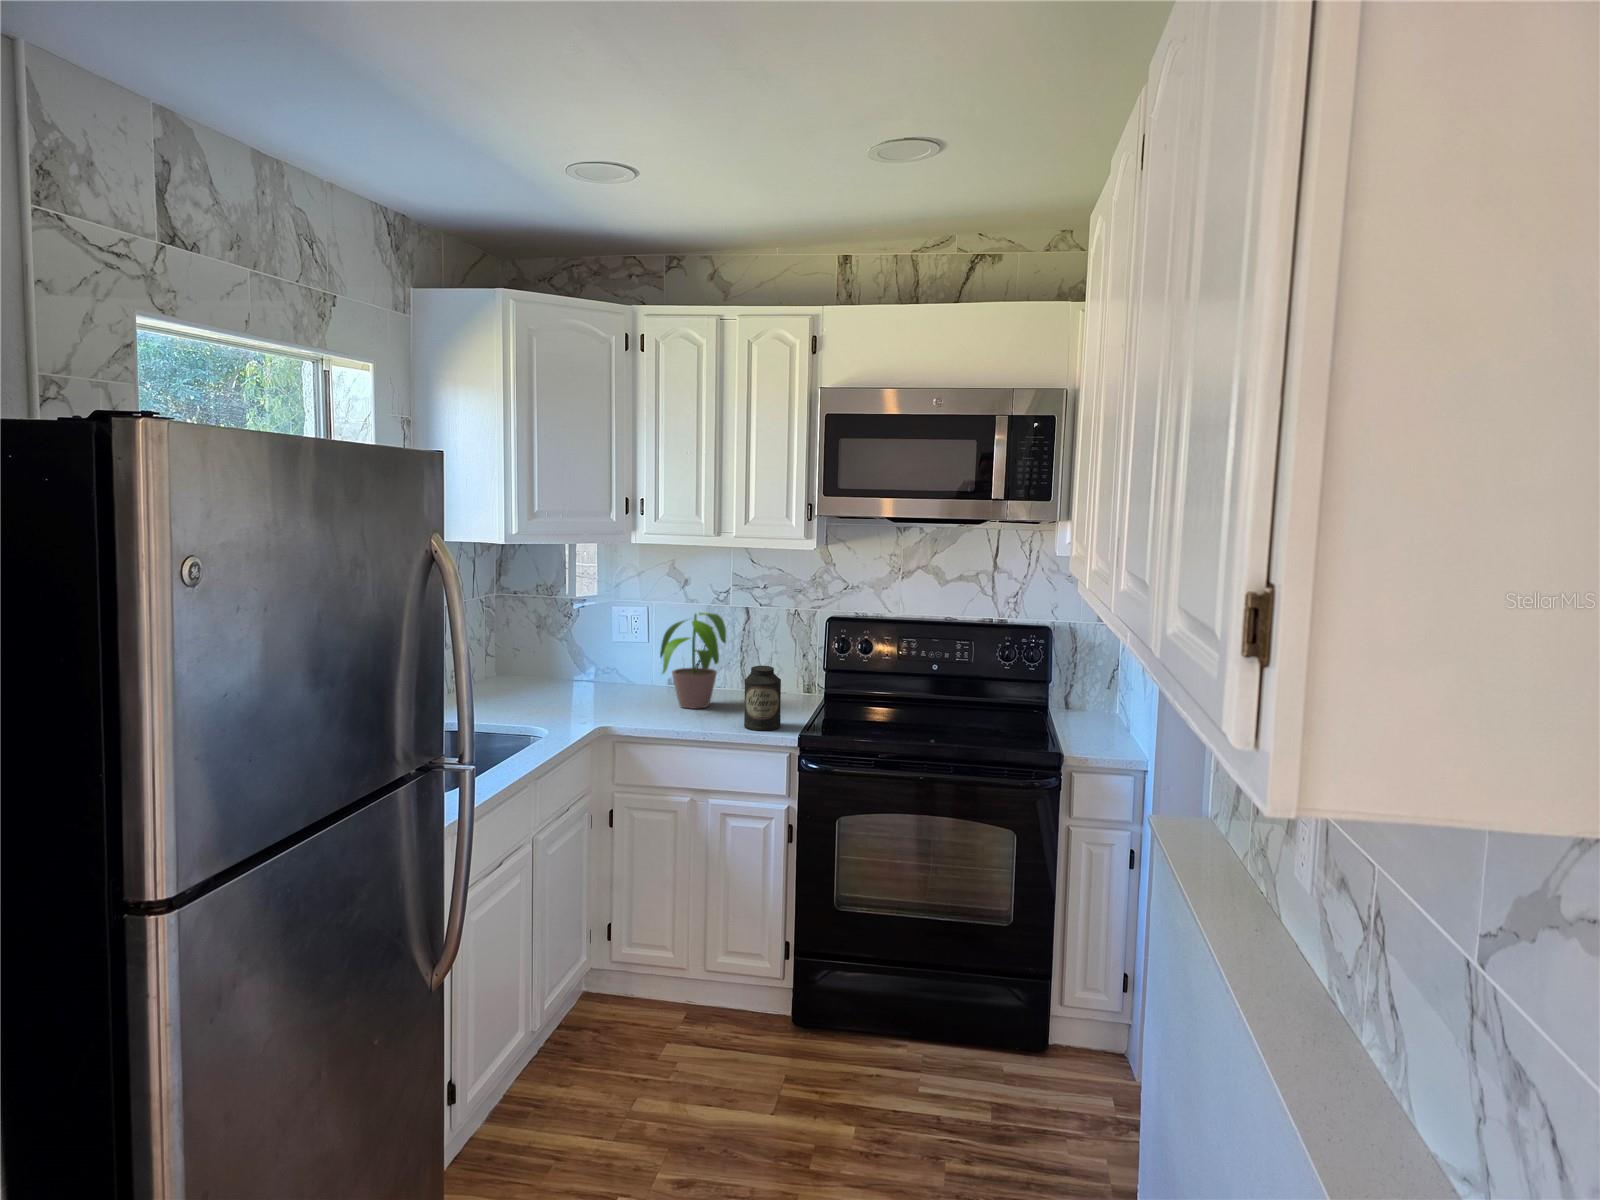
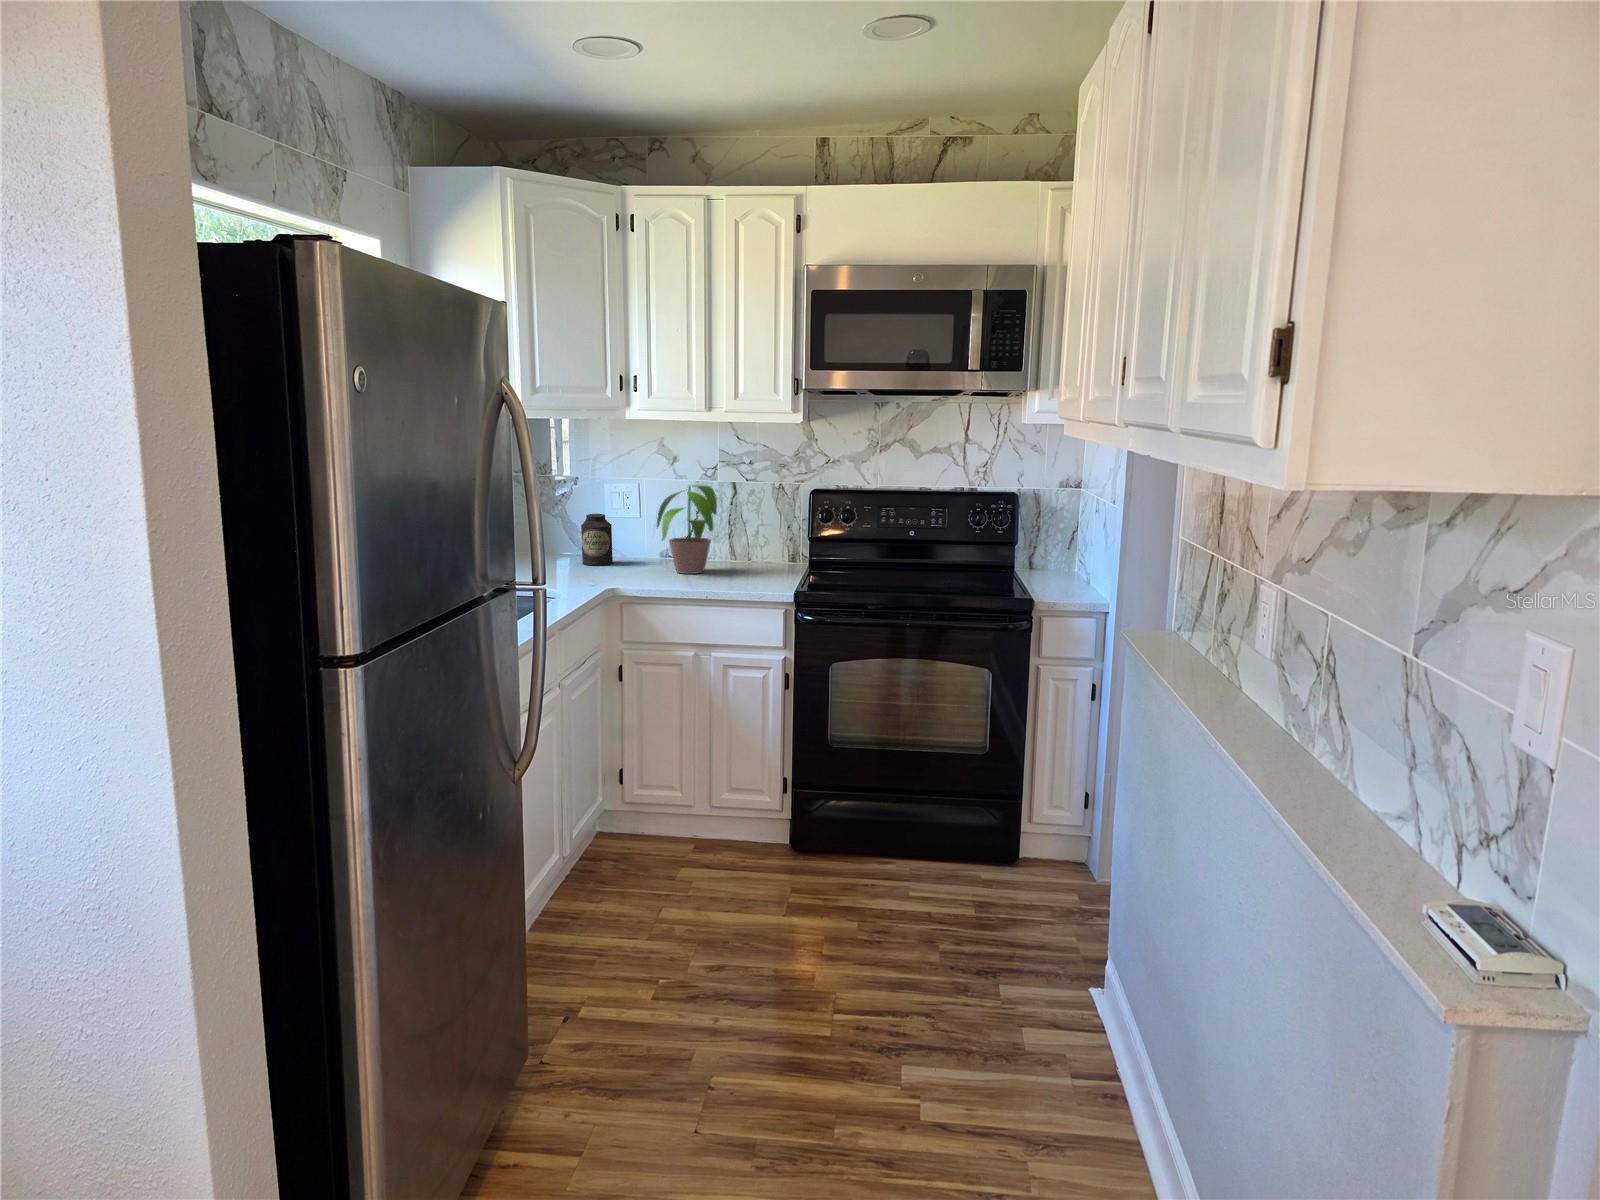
canister: present [744,666,781,730] -> present [581,514,613,565]

